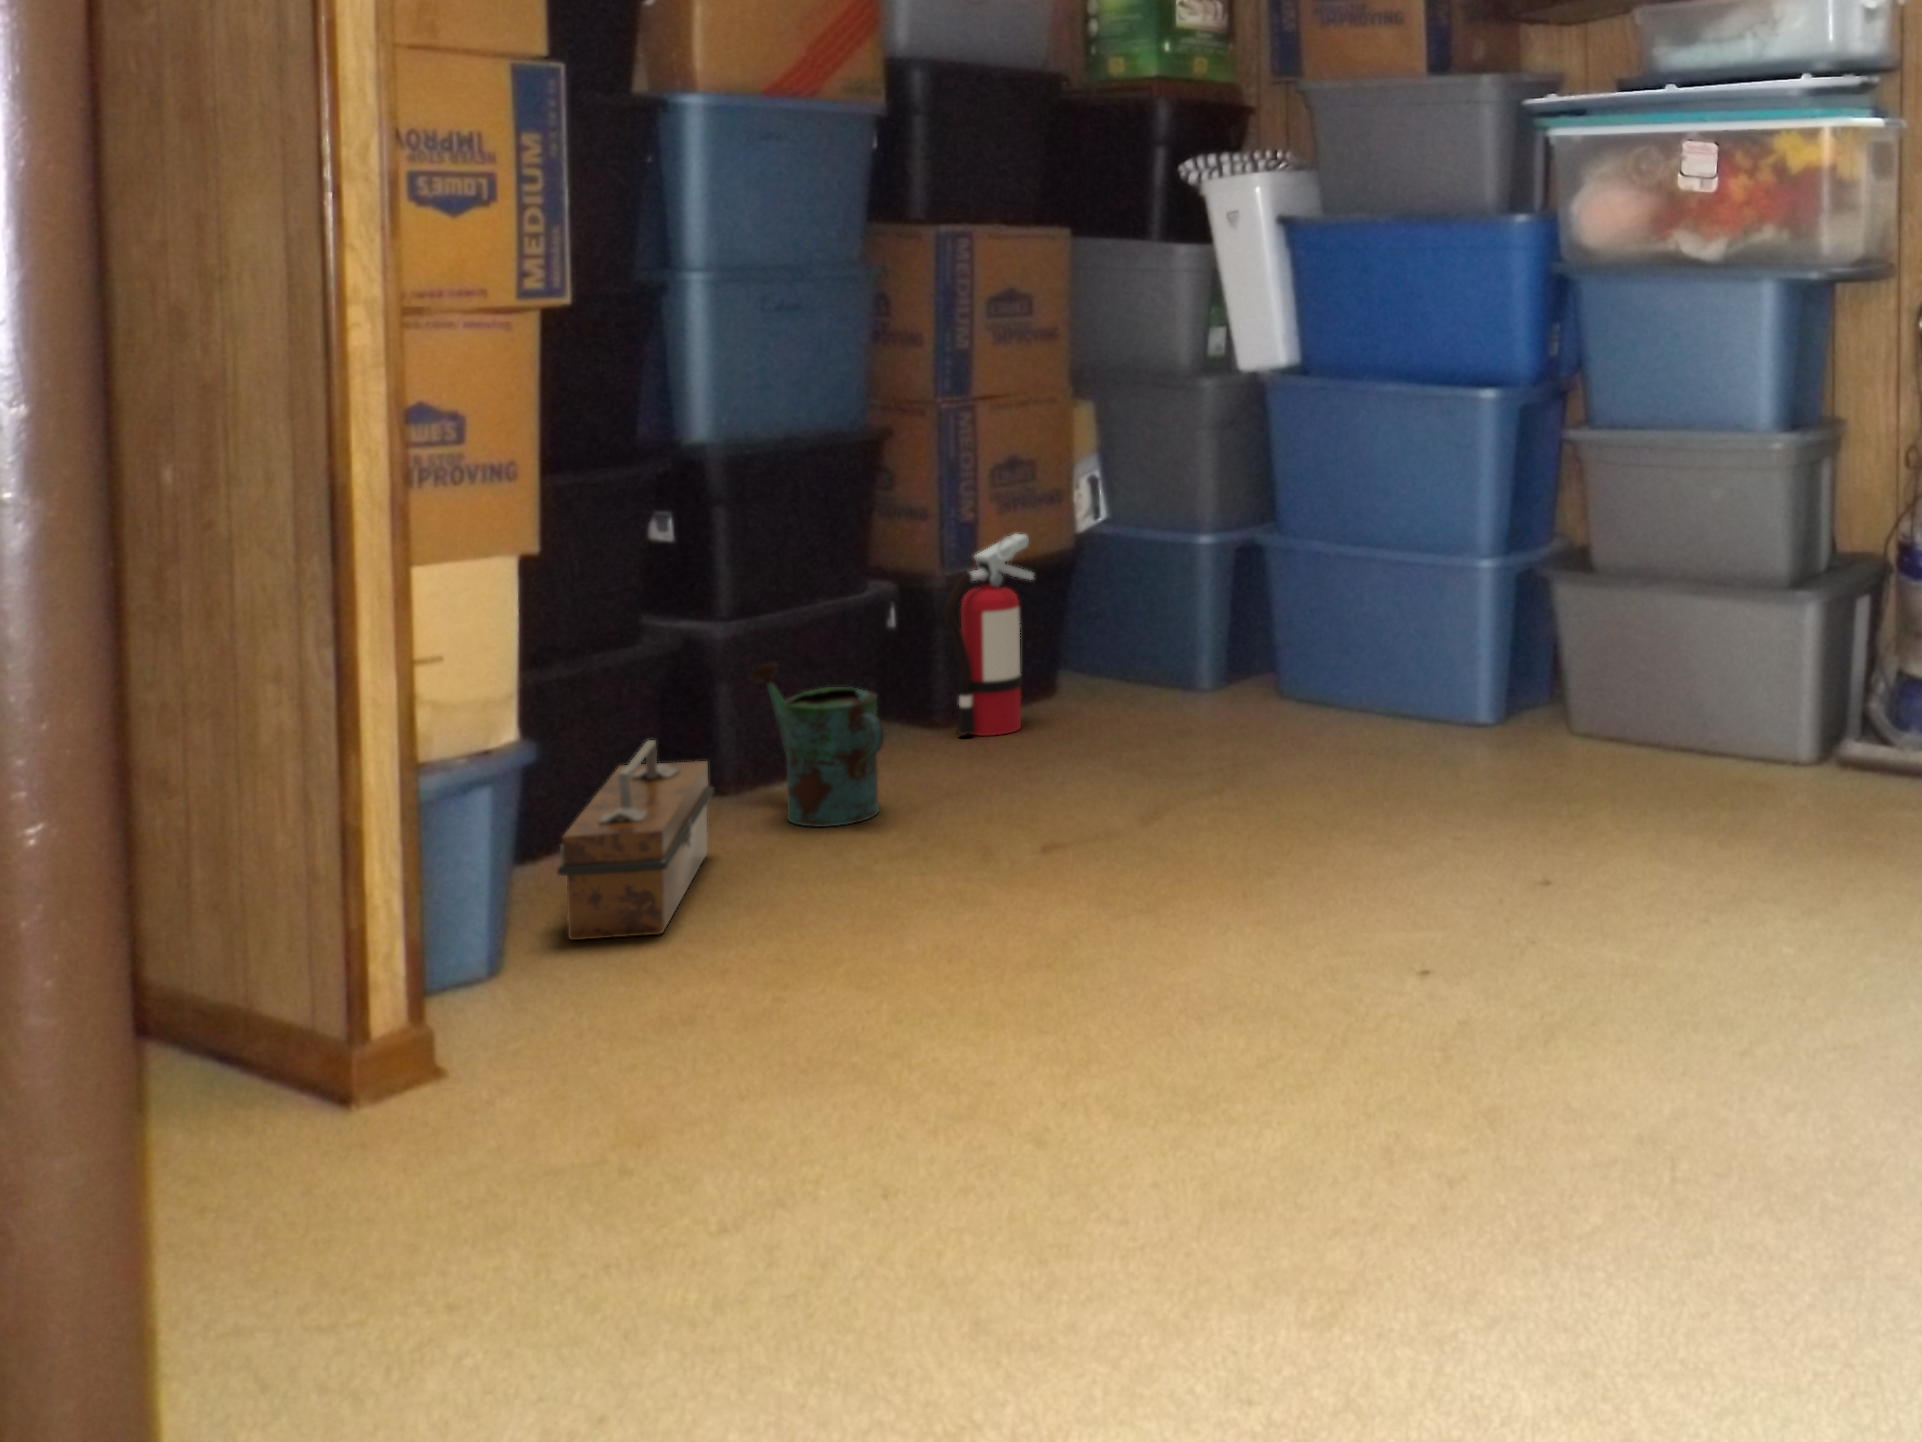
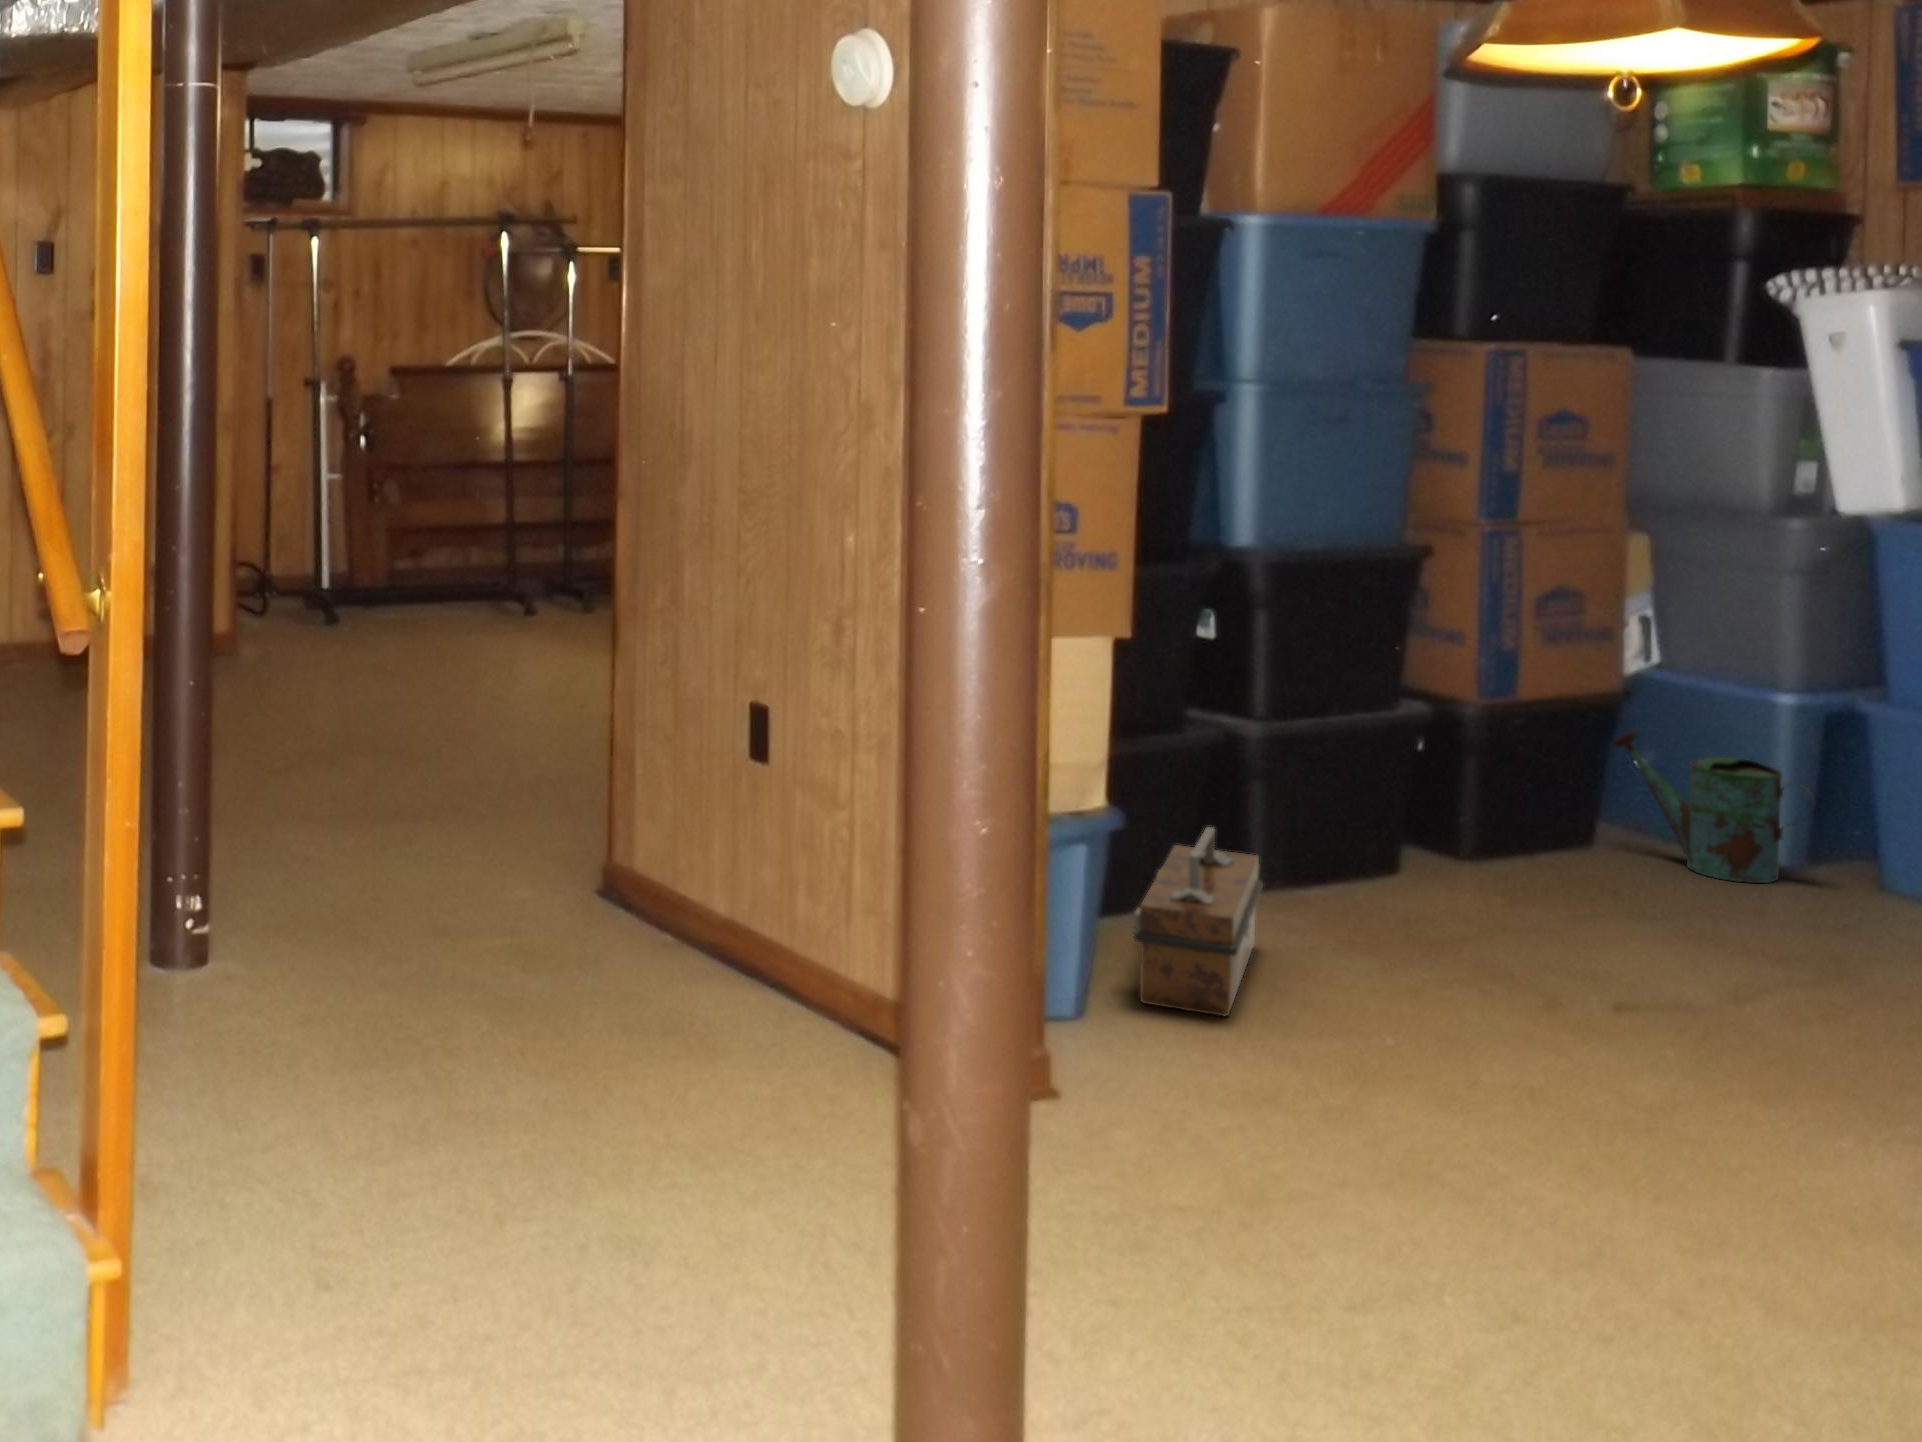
fire extinguisher: present [944,534,1034,736] -> none [1483,668,1583,878]
watering can: present [750,662,884,827] -> present [1611,732,1816,883]

